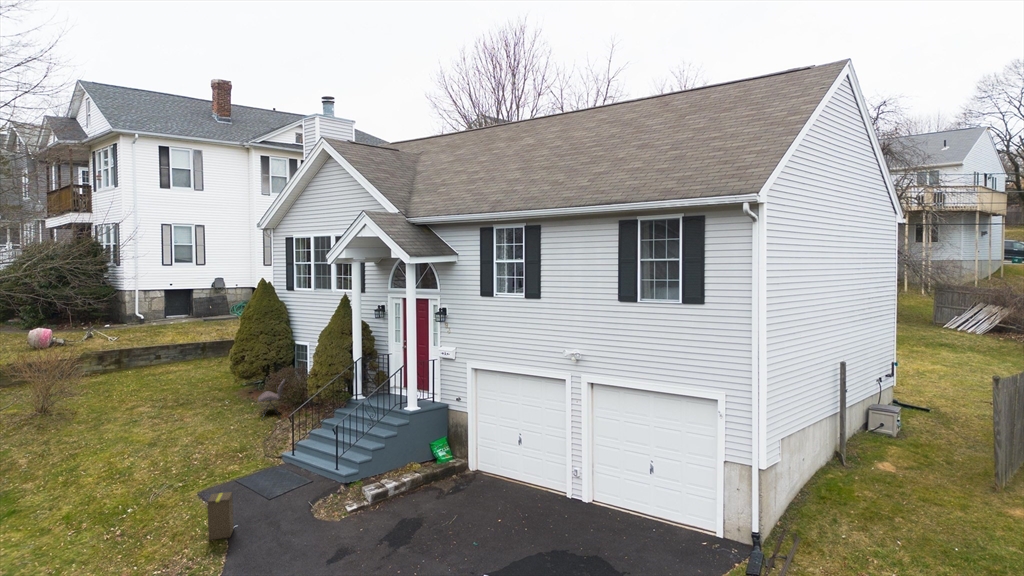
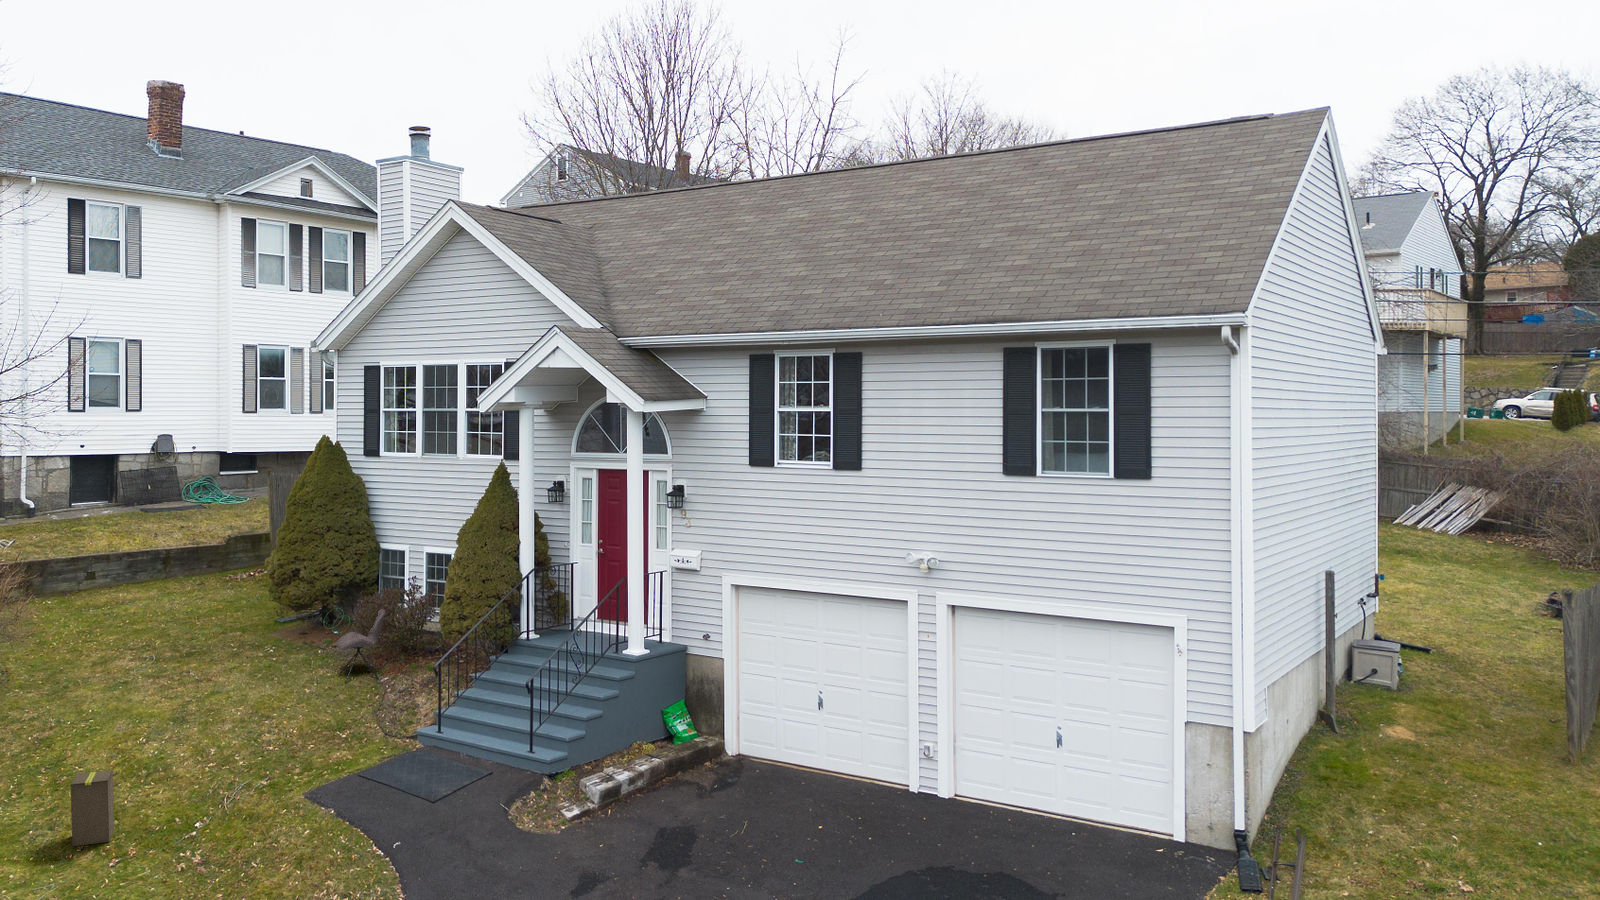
cardboard box: present [207,492,234,540] -> present [71,770,114,846]

